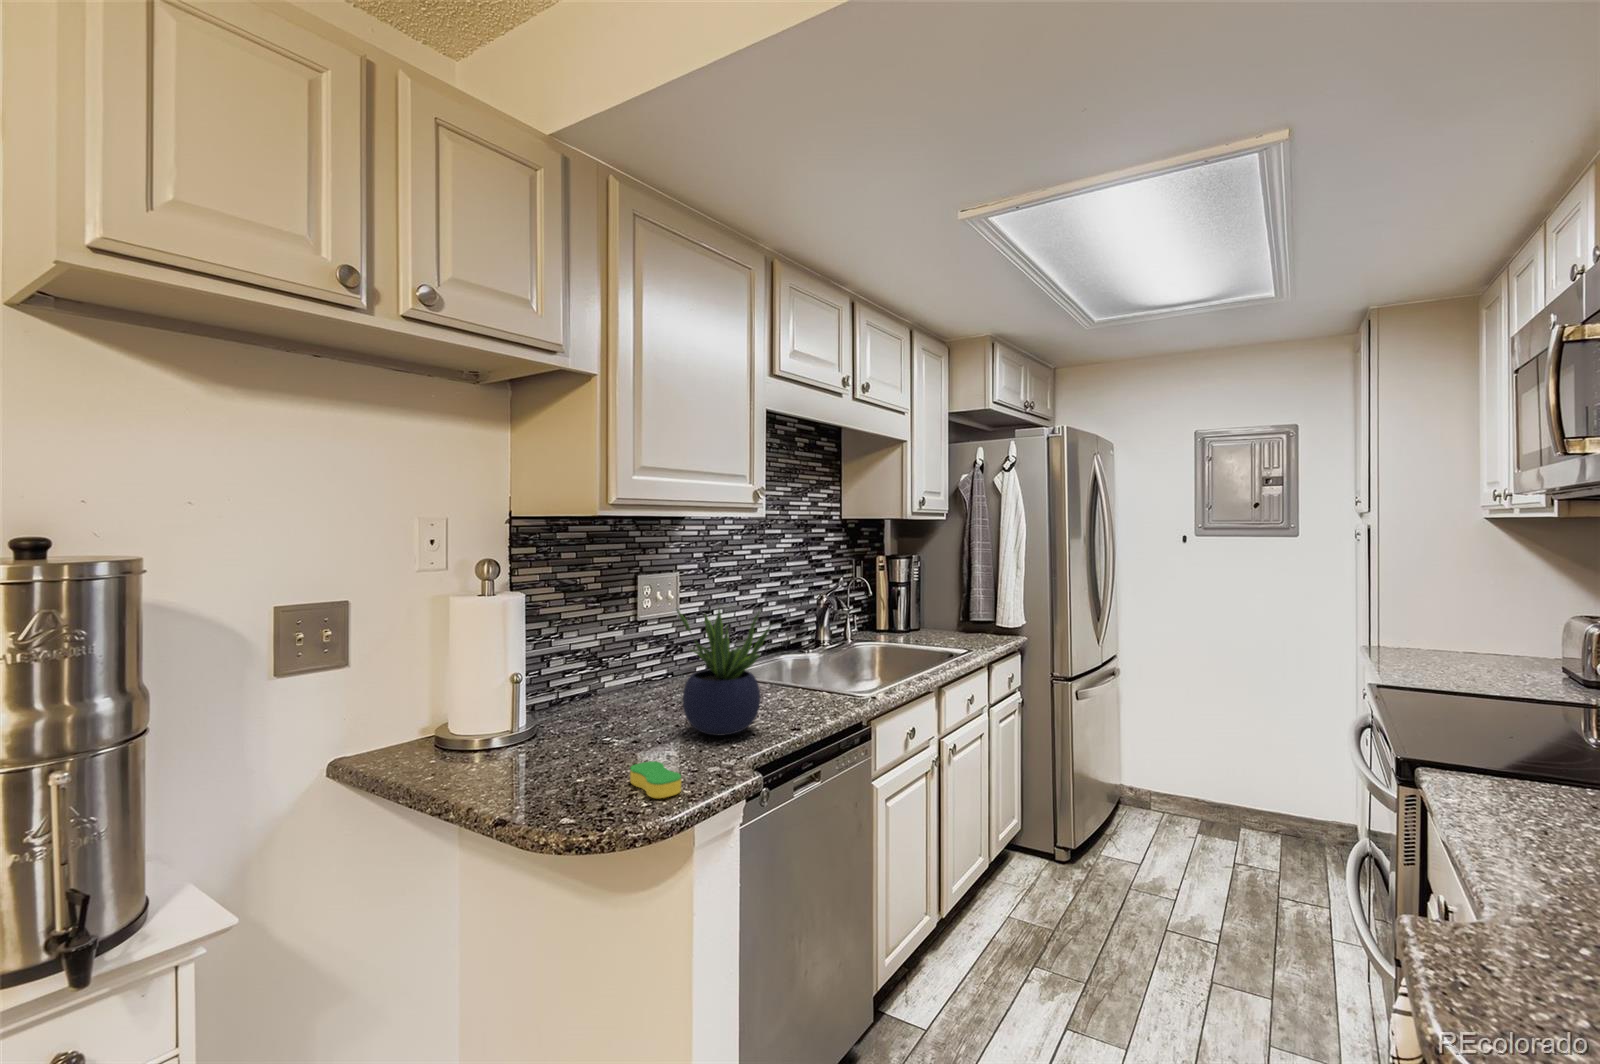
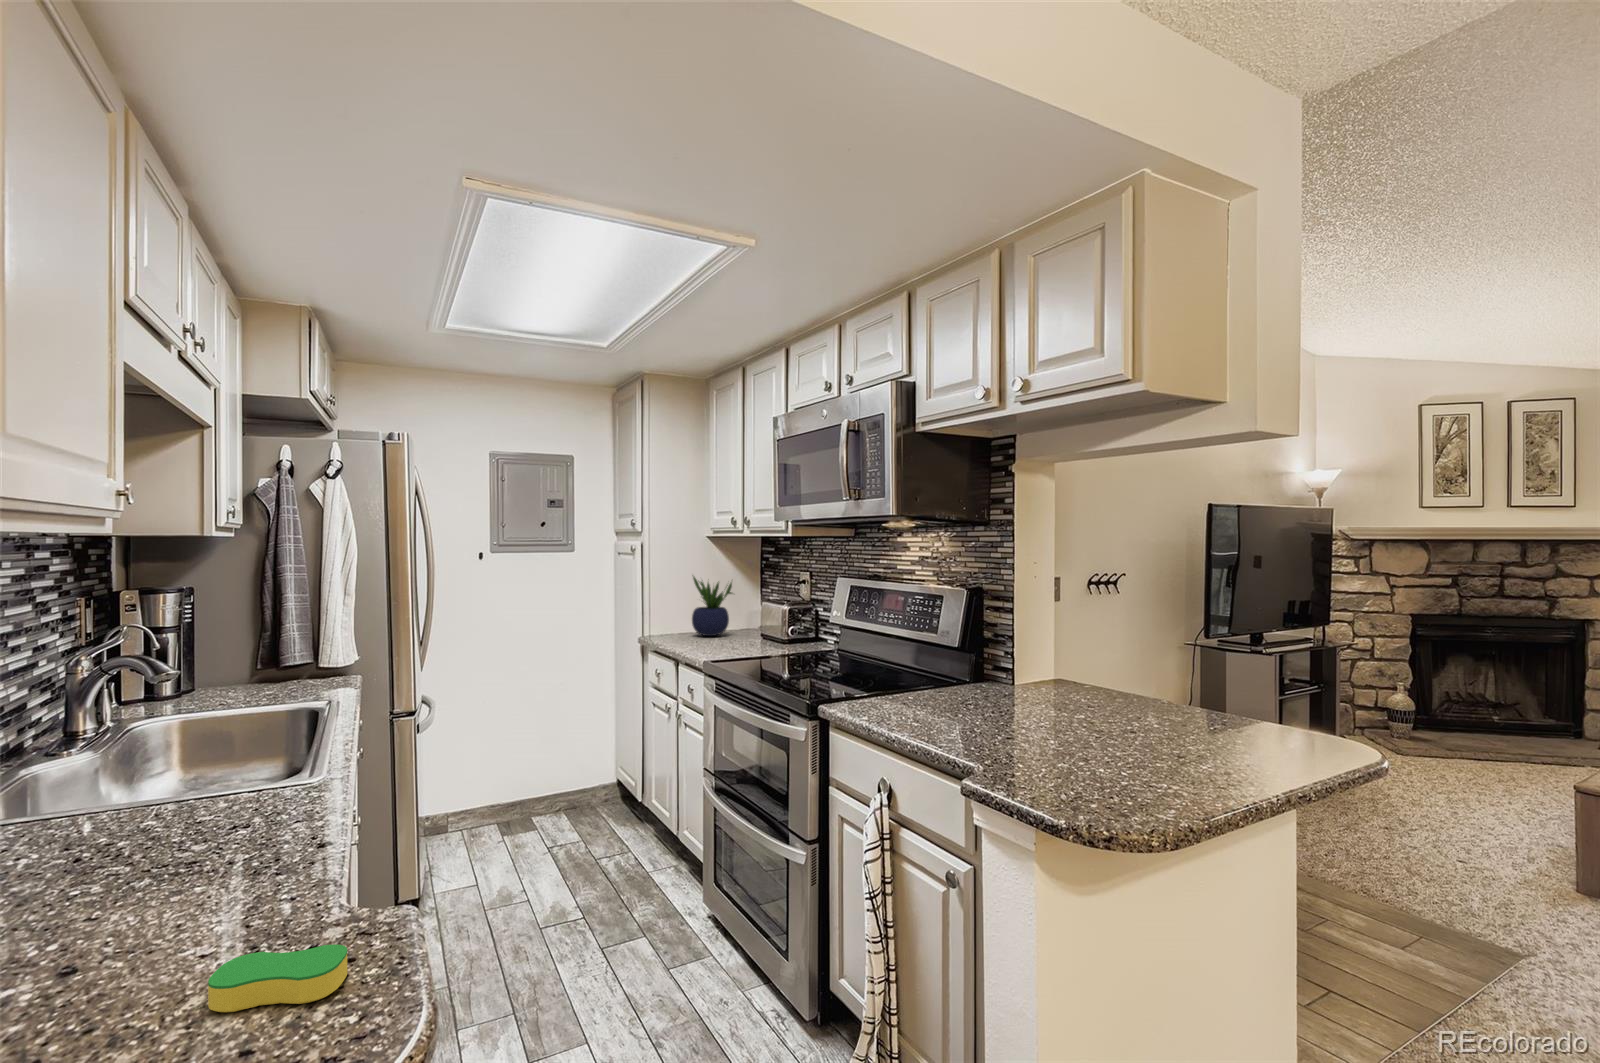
potted plant: present [677,609,771,736] -> present [692,577,732,636]

